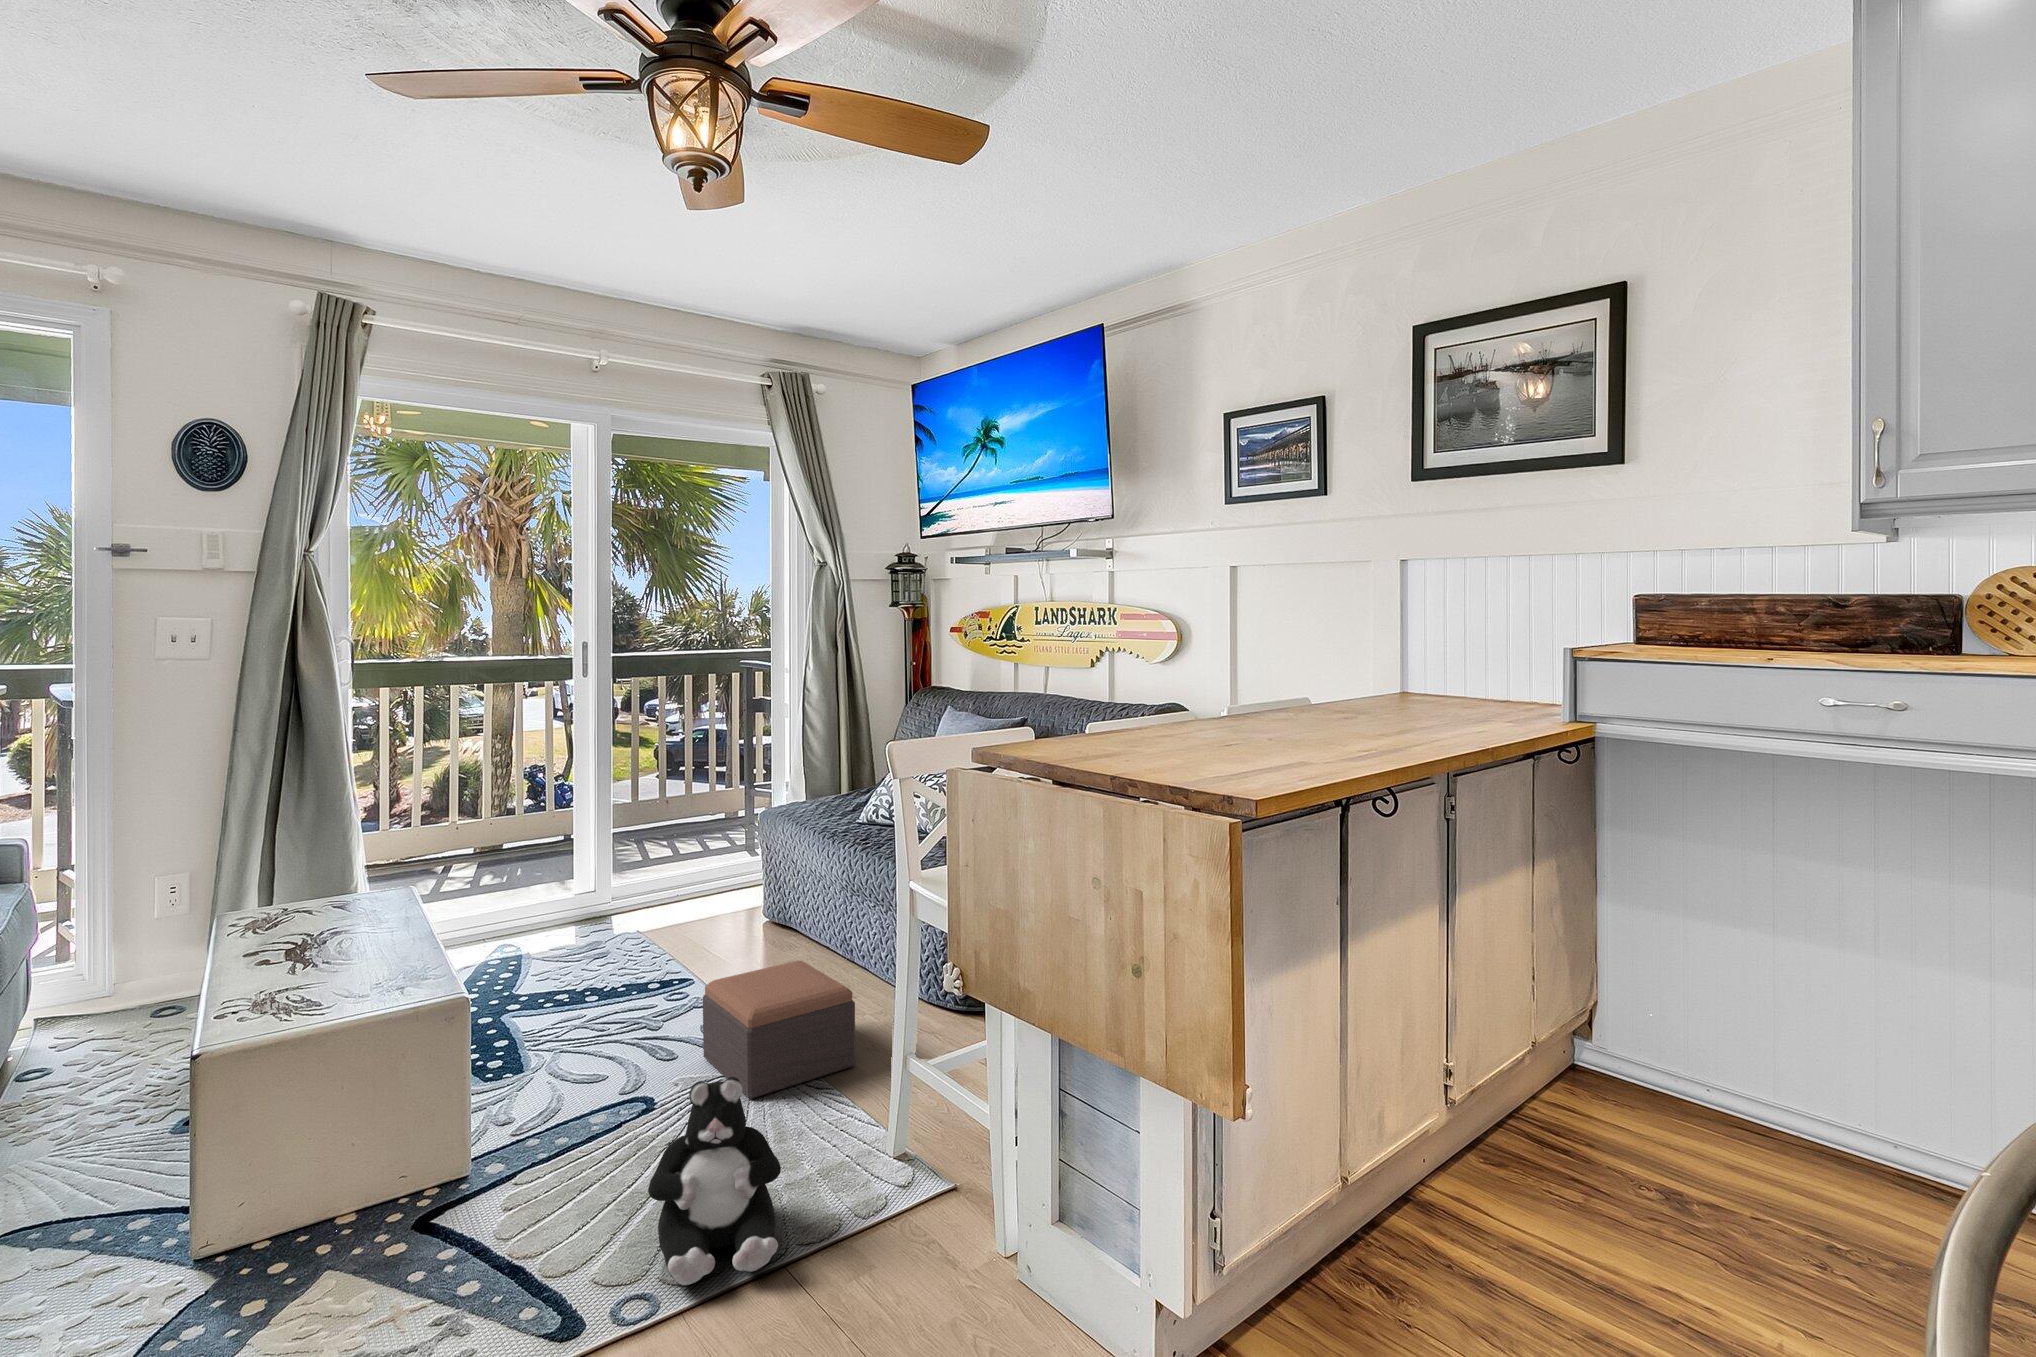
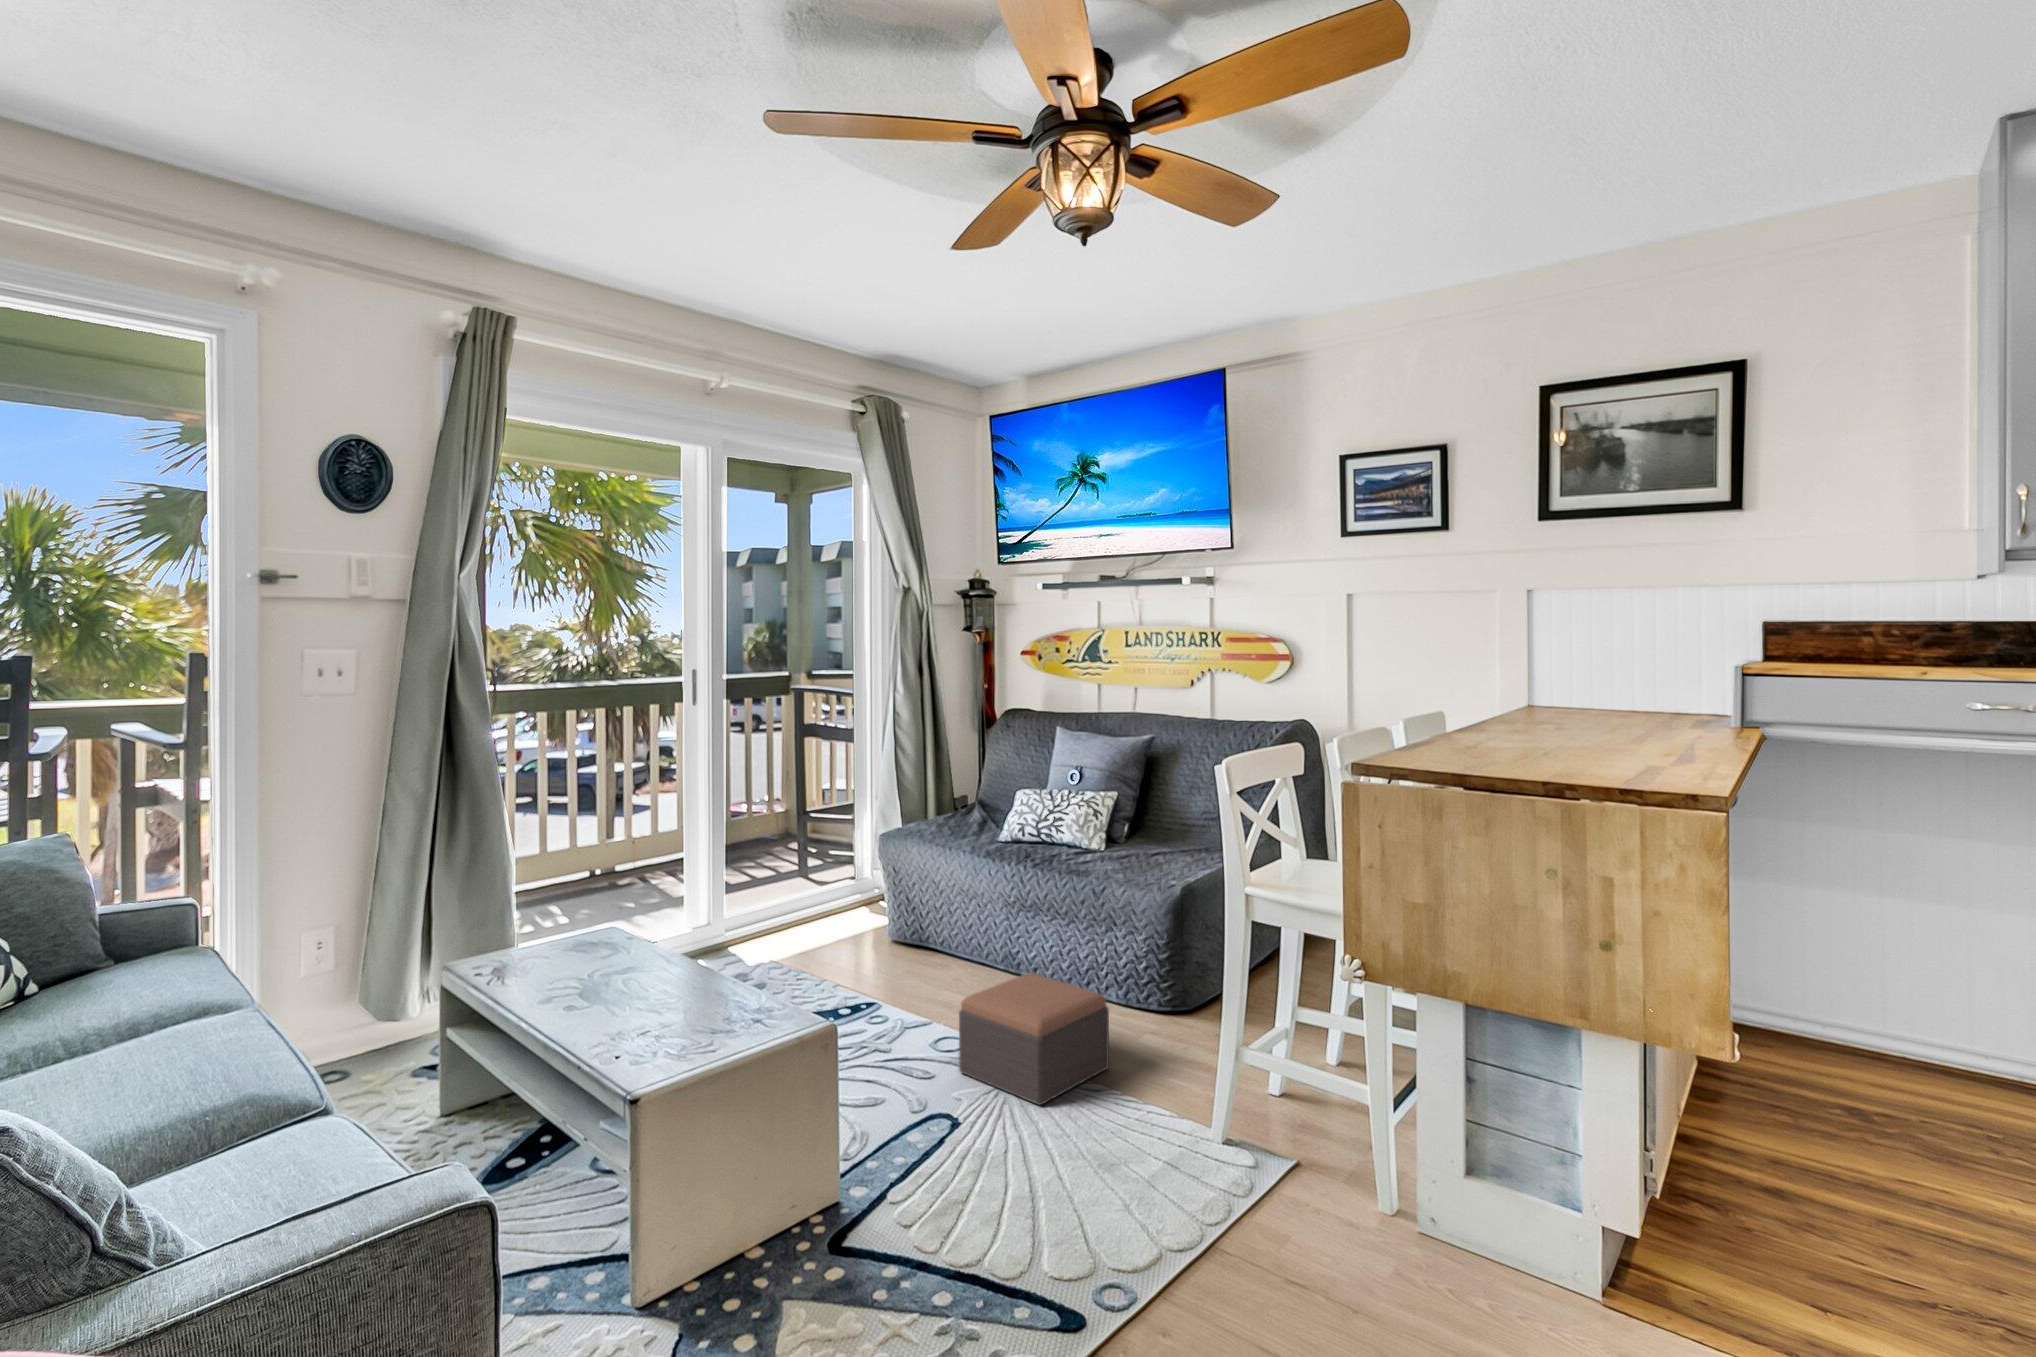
plush toy: present [648,1077,781,1285] -> none [1074,1076,1216,1271]

